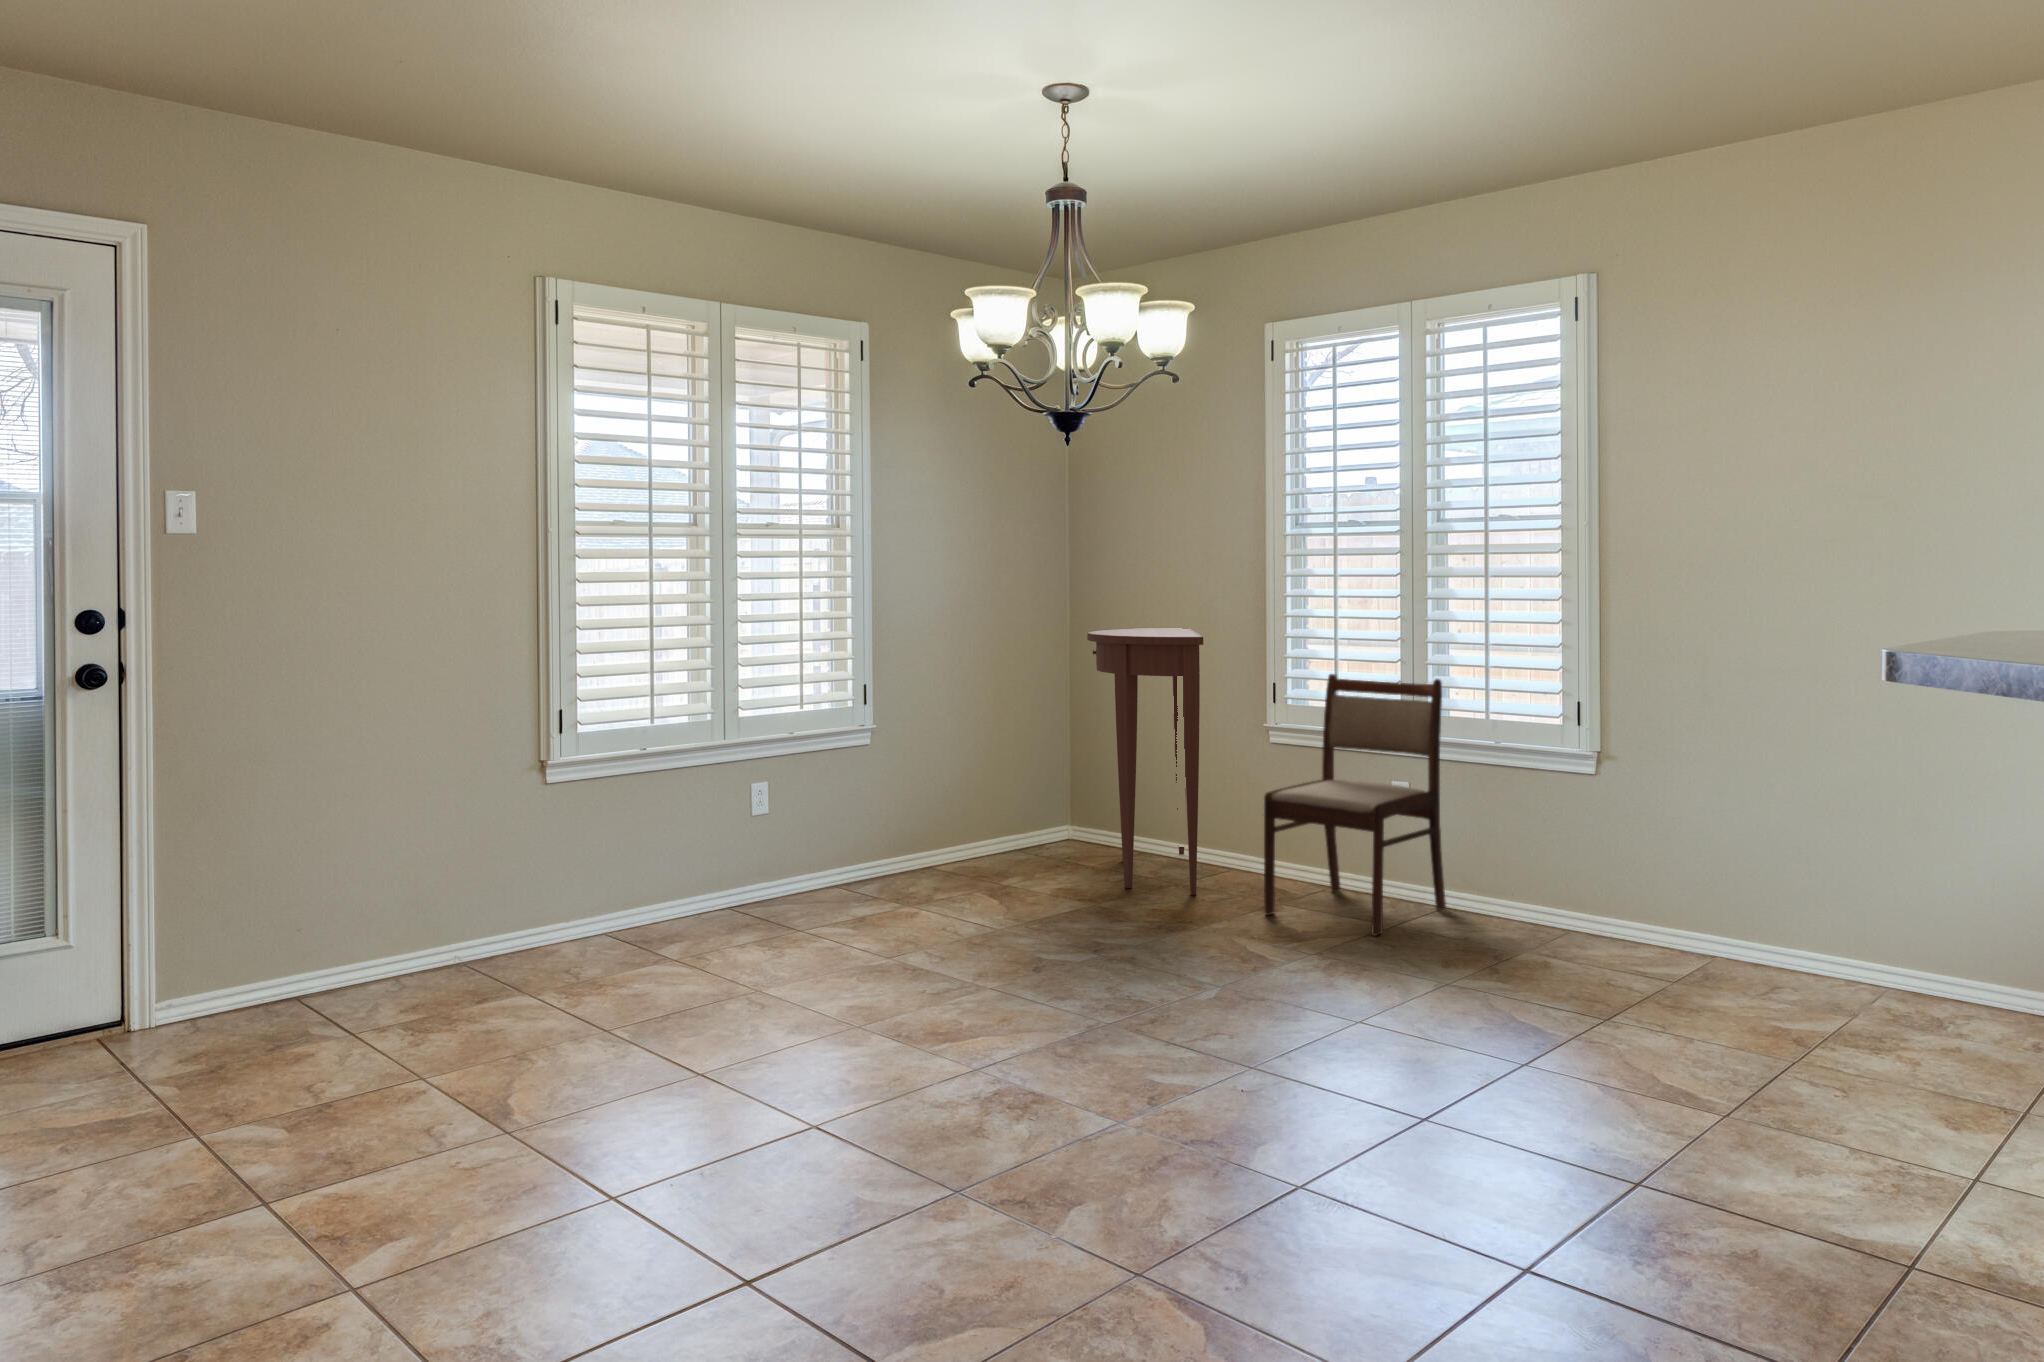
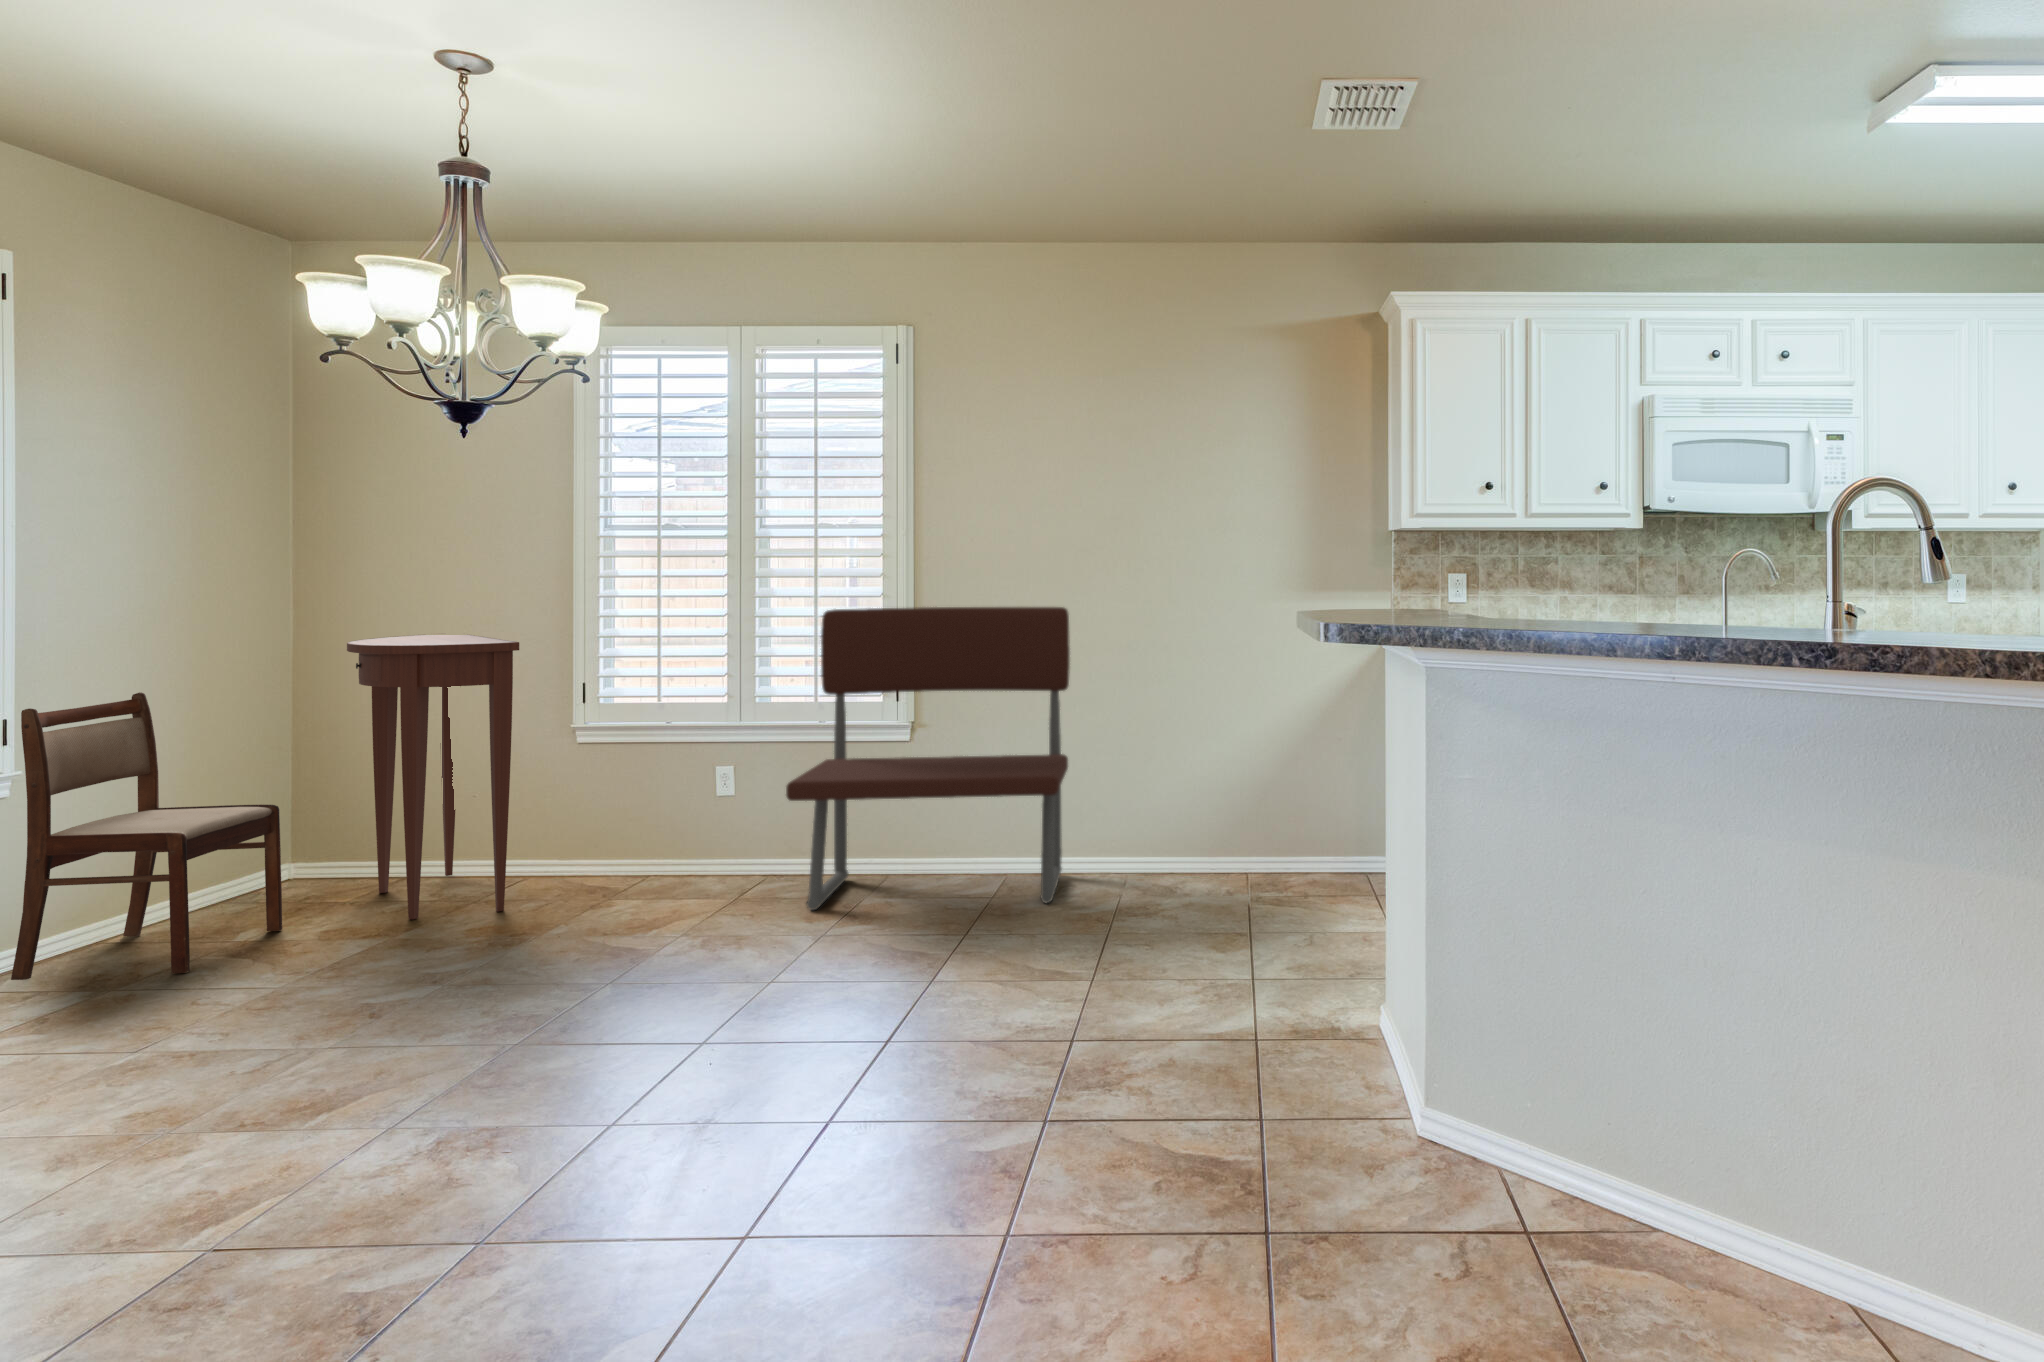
bench: none [1422,614,1797,1010] -> present [786,607,1070,910]
dining chair: present [1264,674,1446,936] -> present [11,692,282,980]

